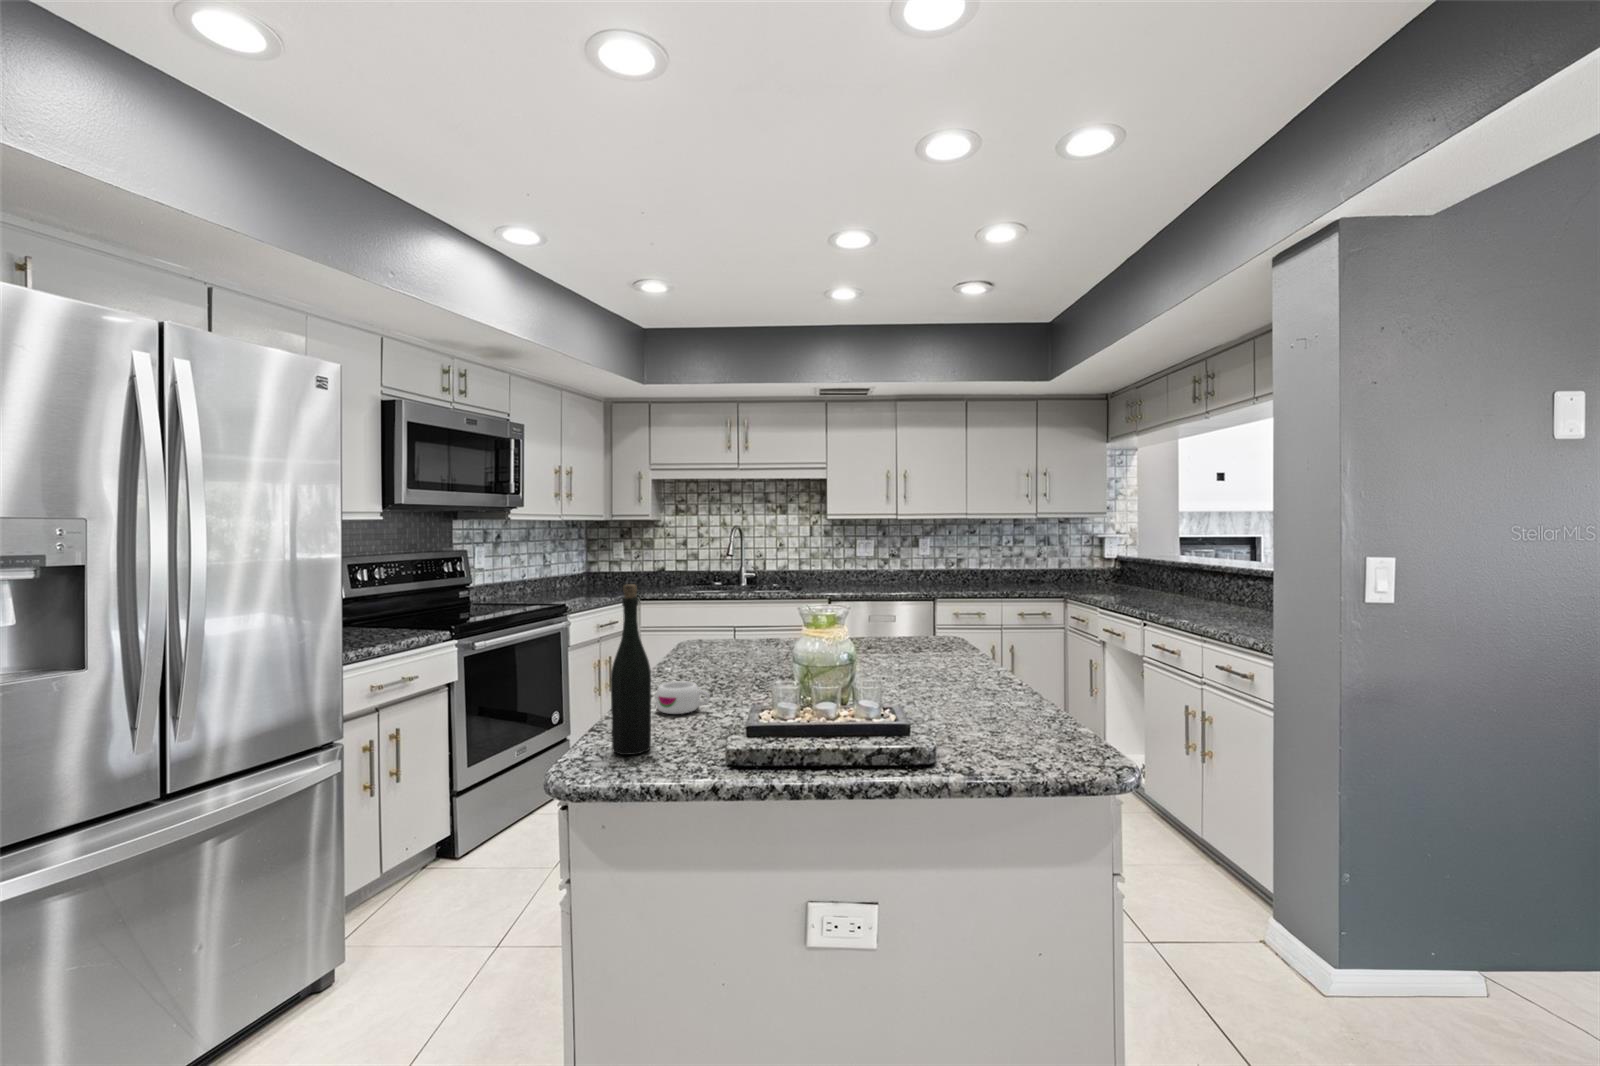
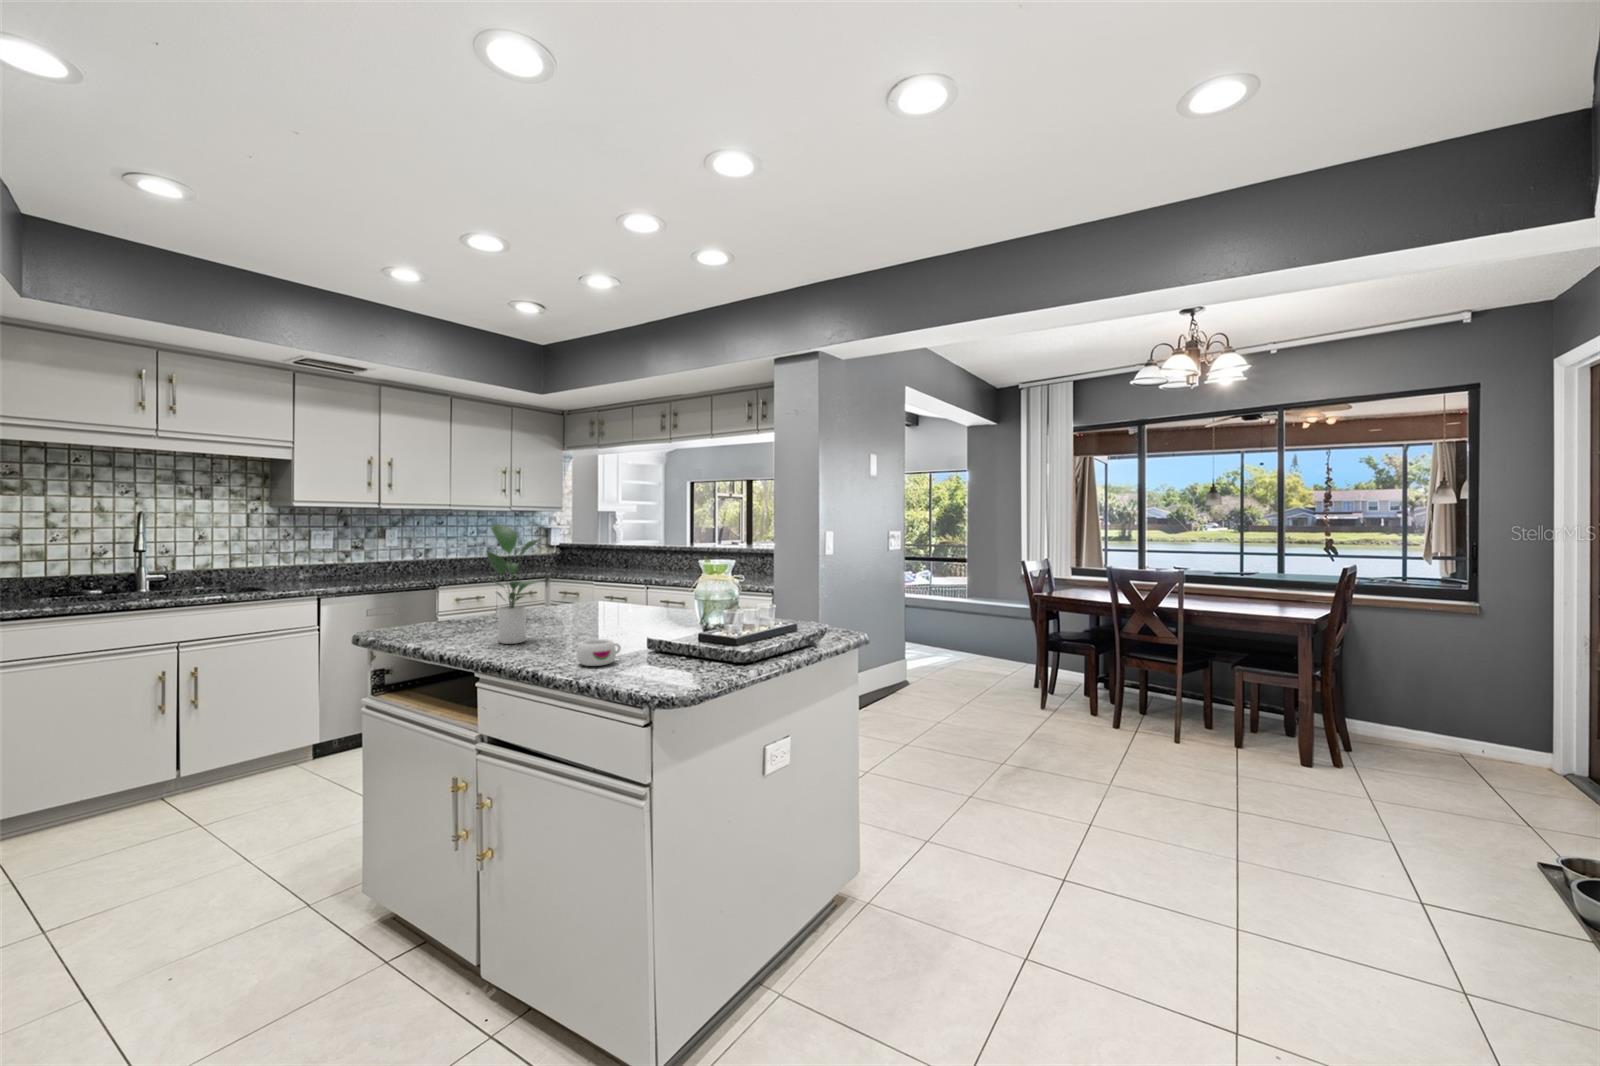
potted plant: none [685,541,749,671] -> present [487,524,541,644]
bottle: present [610,584,651,755] -> none [646,551,678,684]

